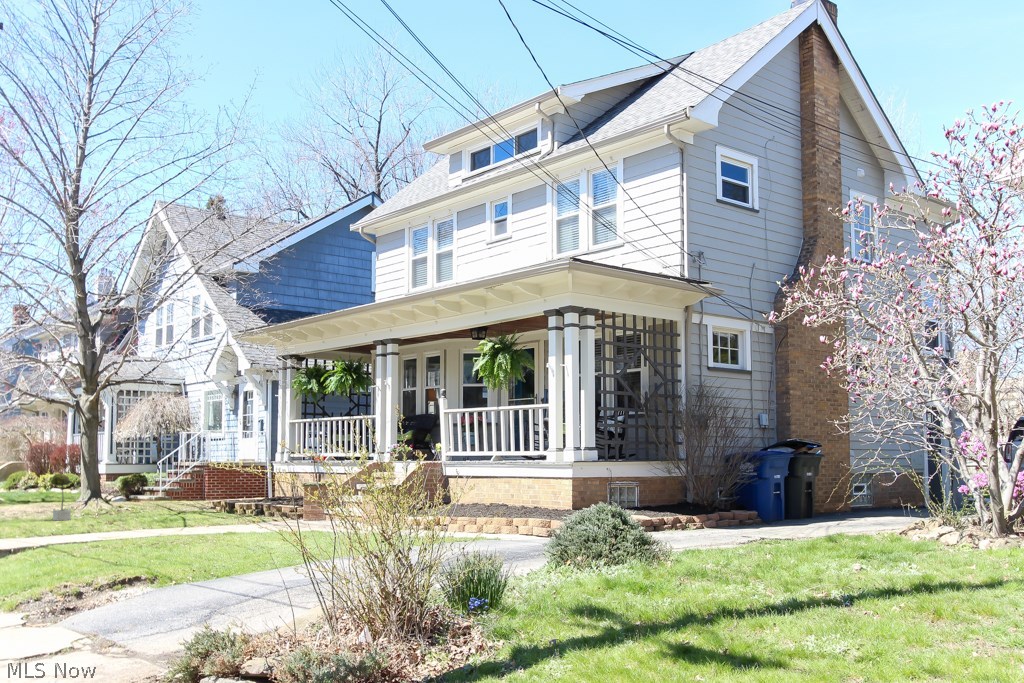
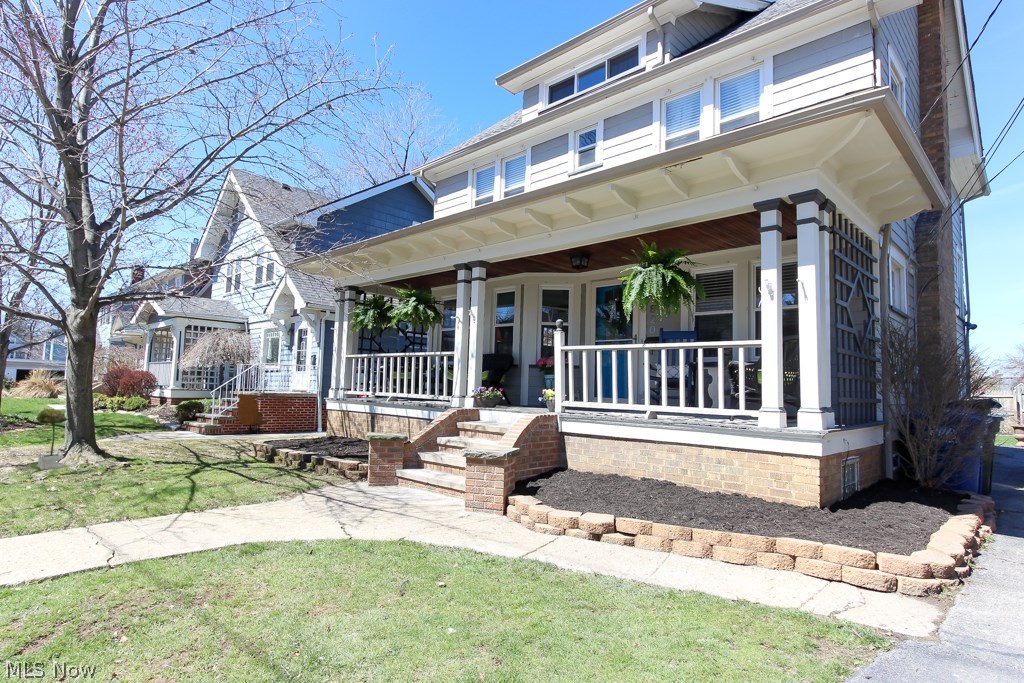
lounge chair: none [188,462,217,503] -> present [237,394,268,435]

